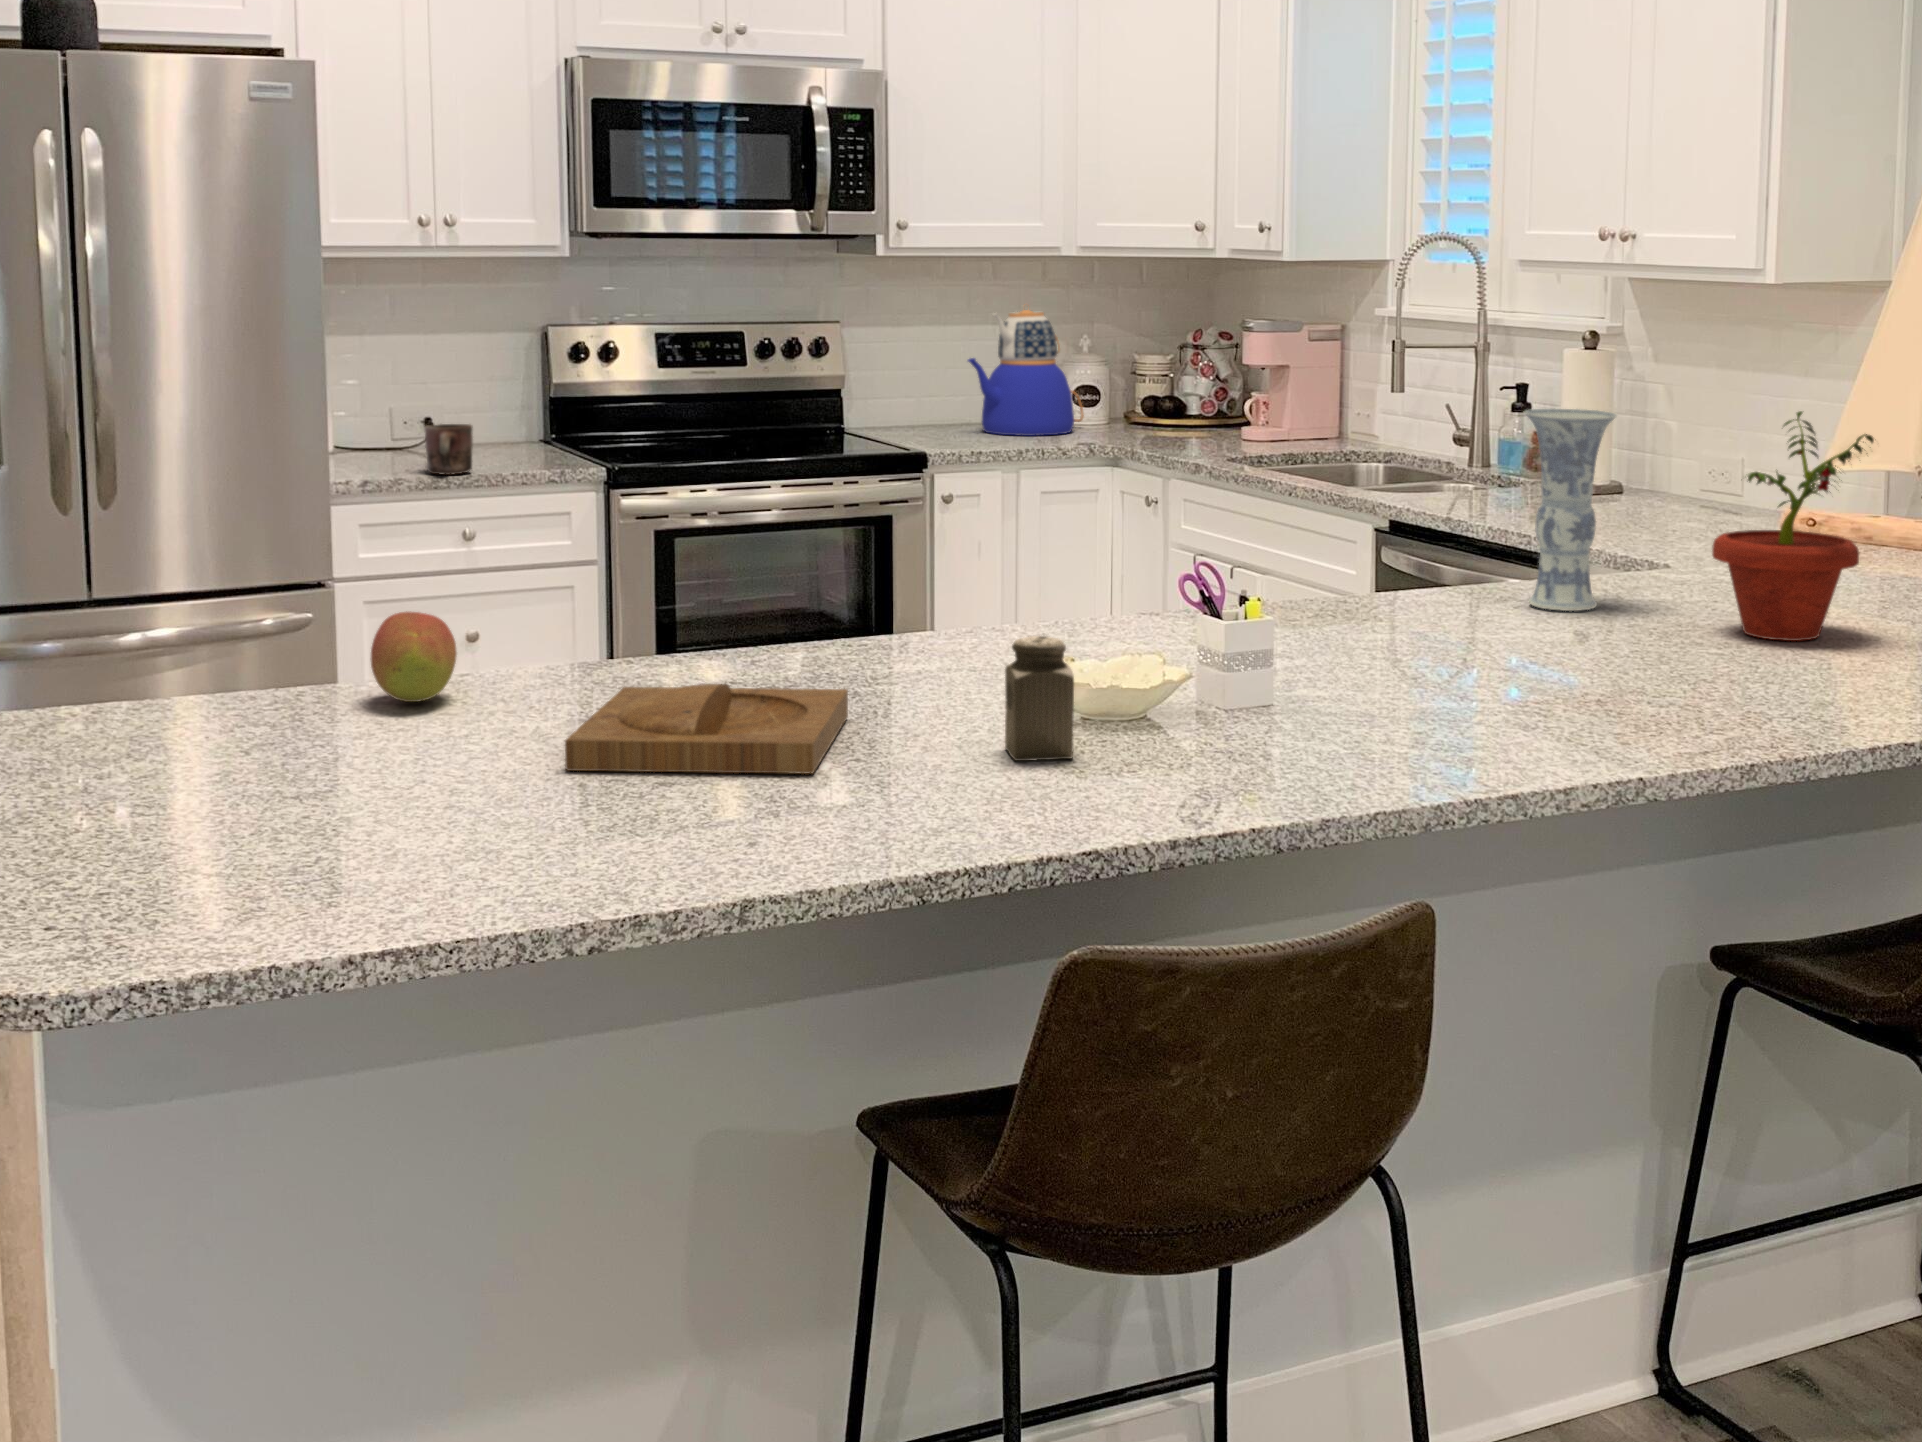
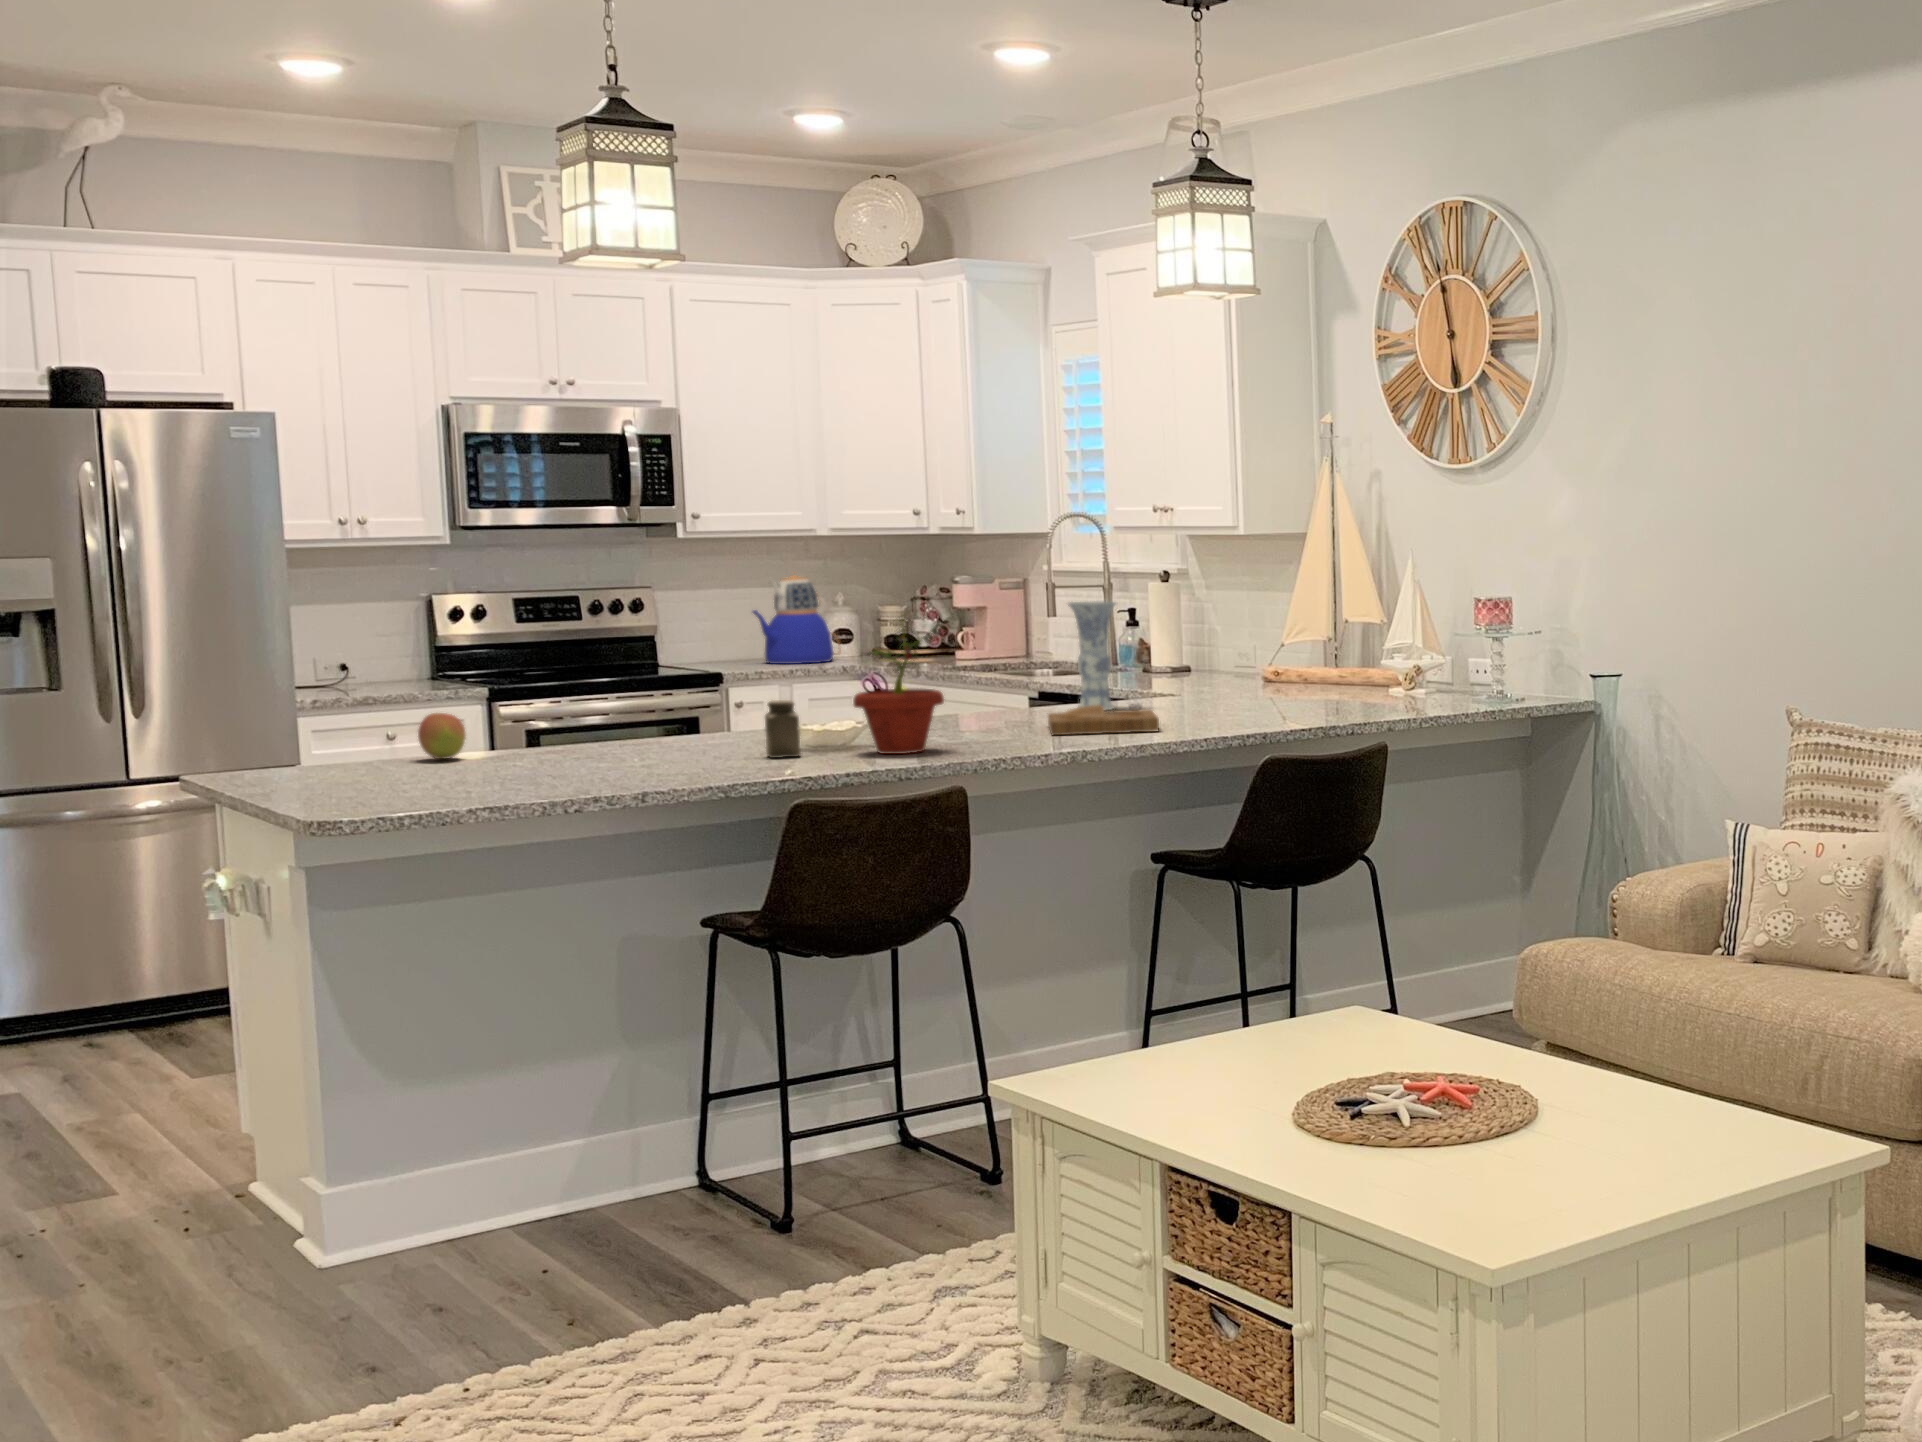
potted plant: present [1712,411,1874,641] -> present [853,616,944,754]
mug: present [424,424,473,475] -> none [356,660,393,695]
tray: present [565,684,848,774] -> present [1048,705,1159,735]

